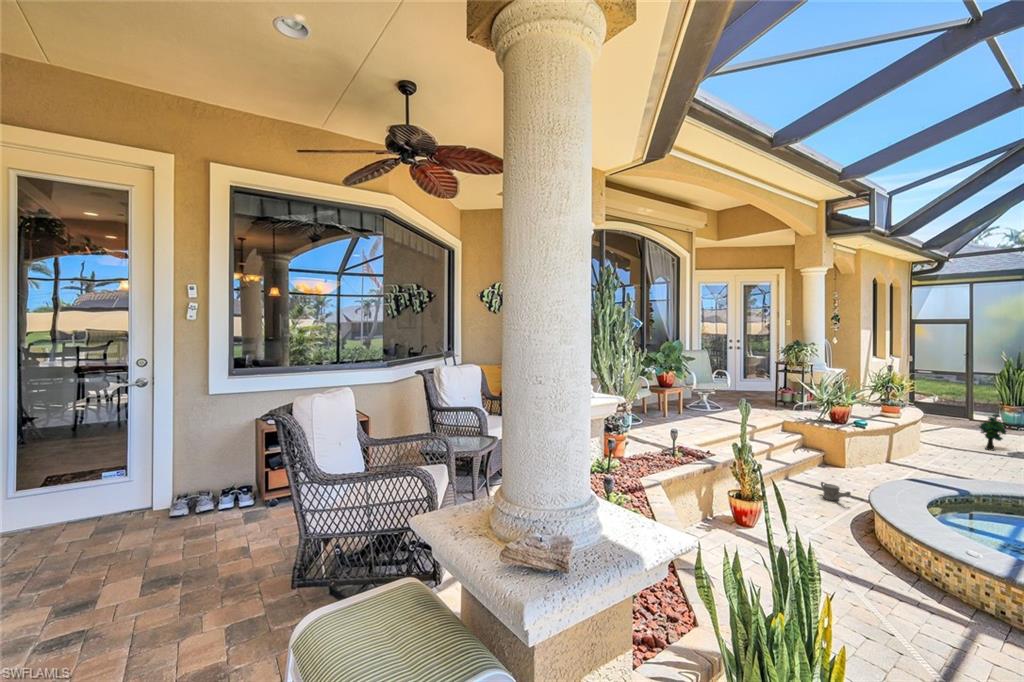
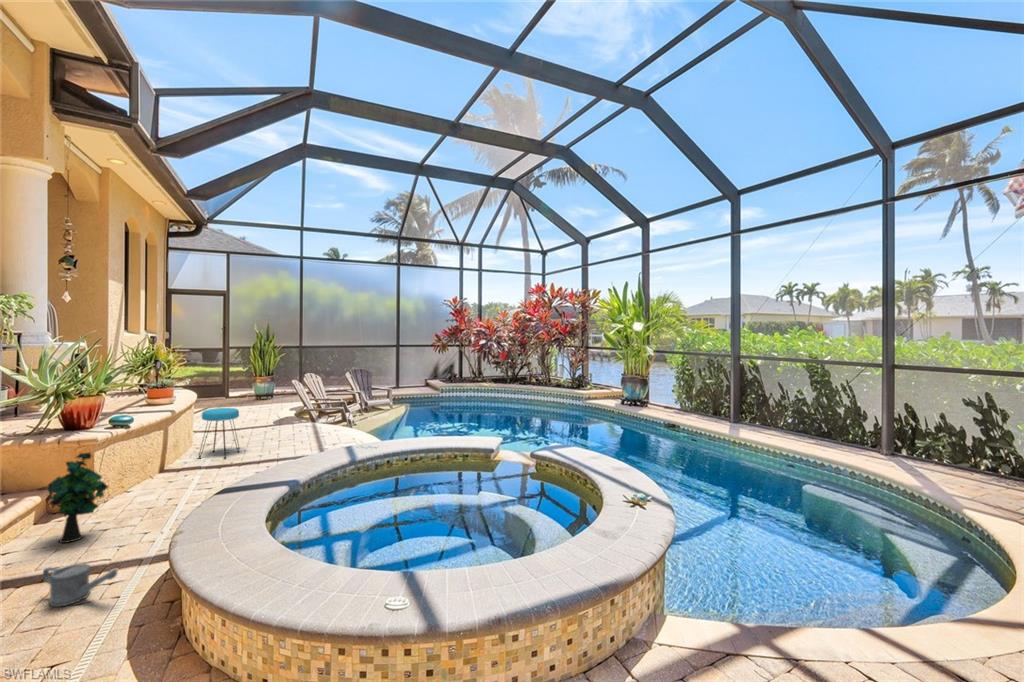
decorative plant: present [979,414,1006,450] -> present [41,452,108,543]
stool: none [917,427,955,467] -> present [199,408,239,458]

